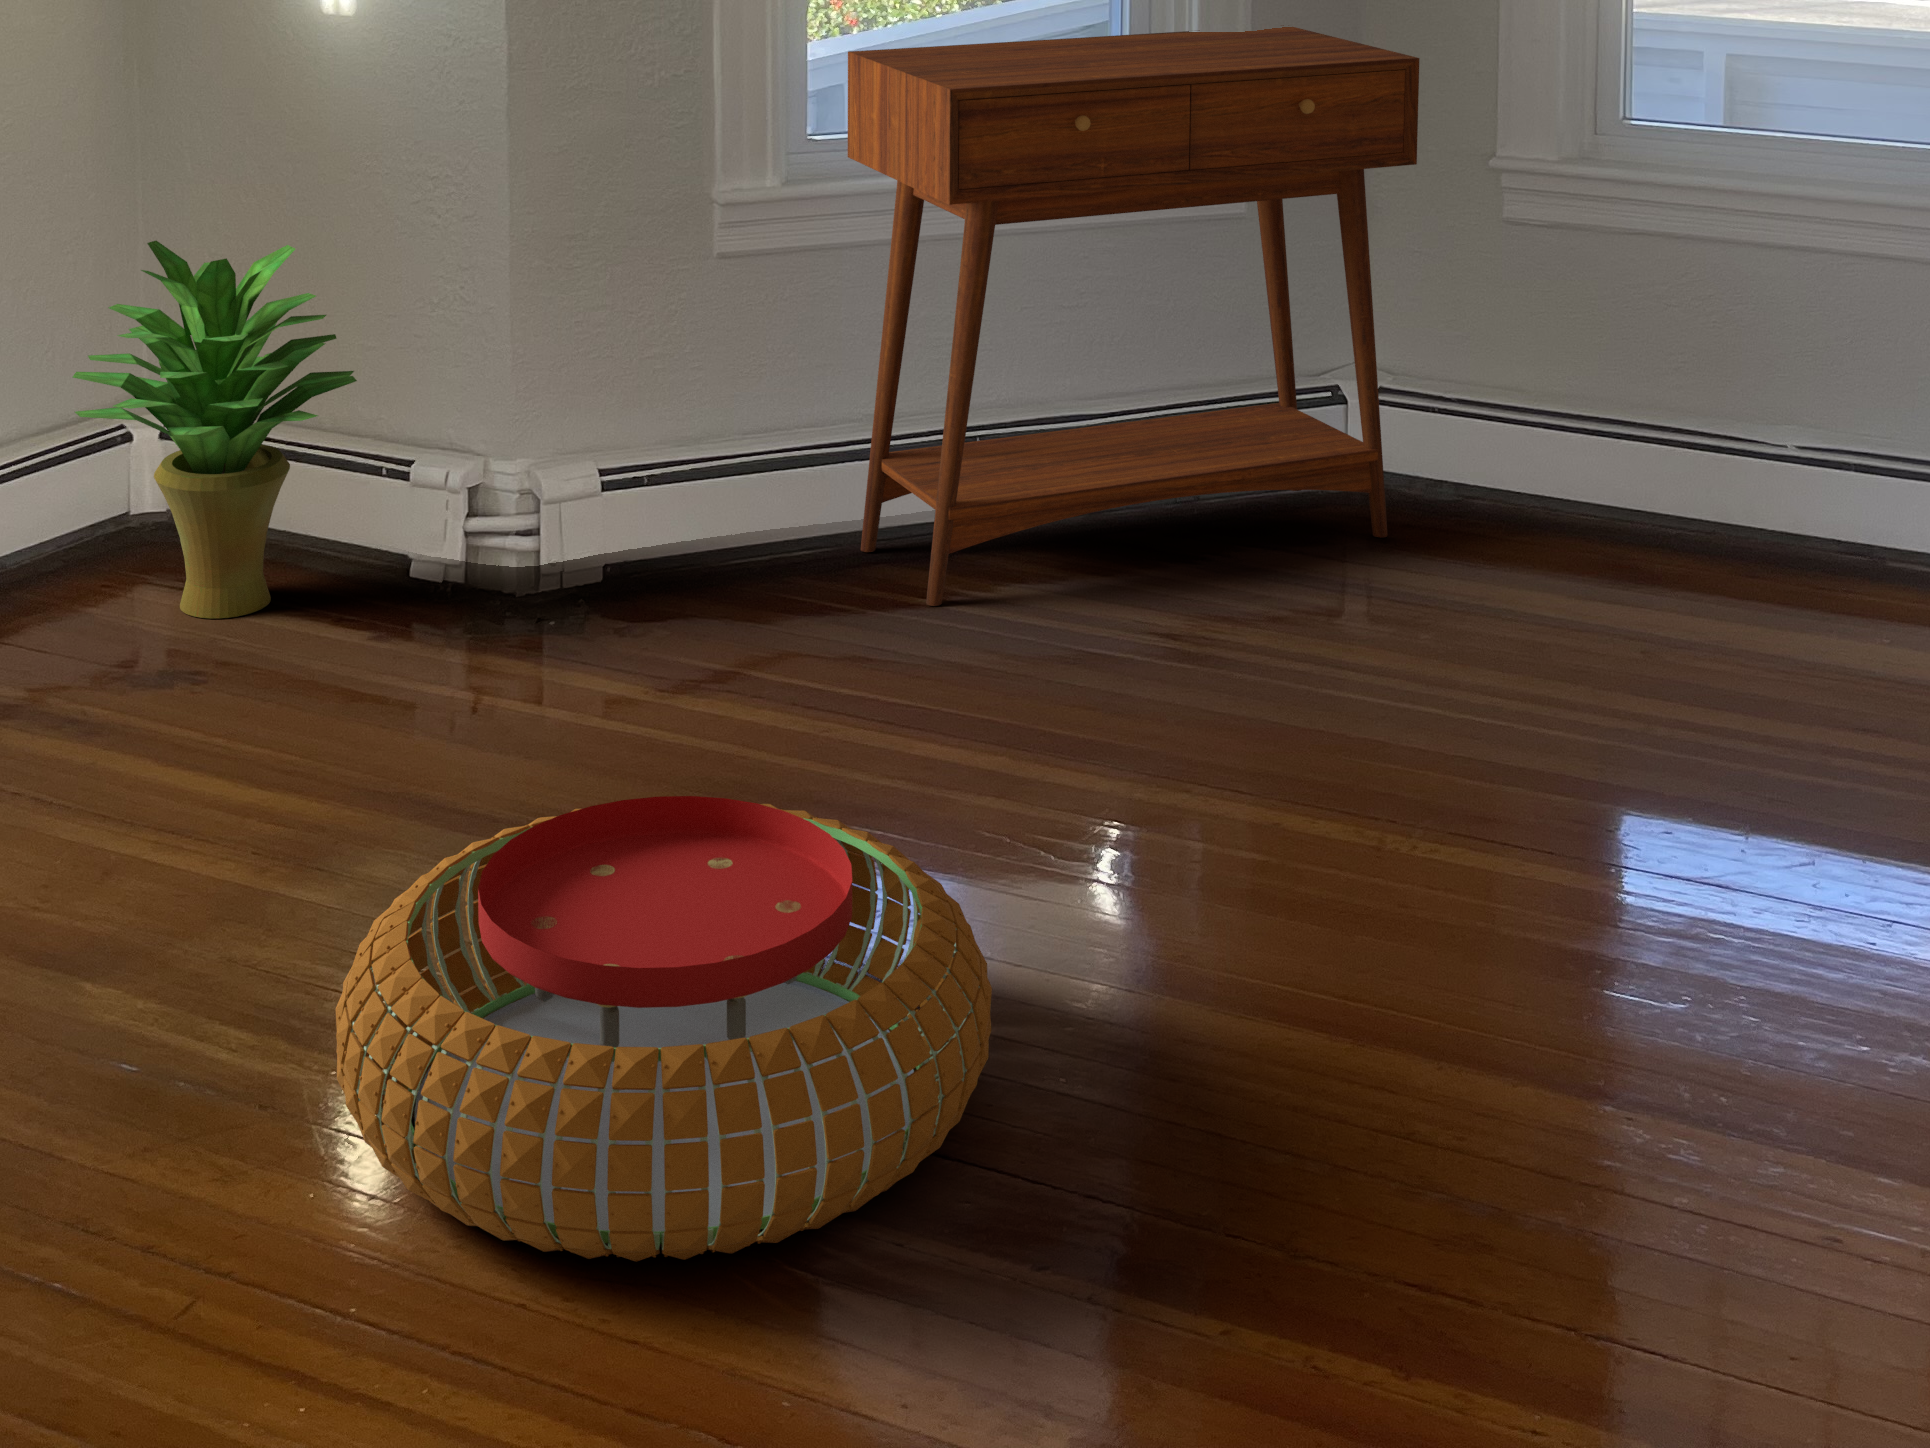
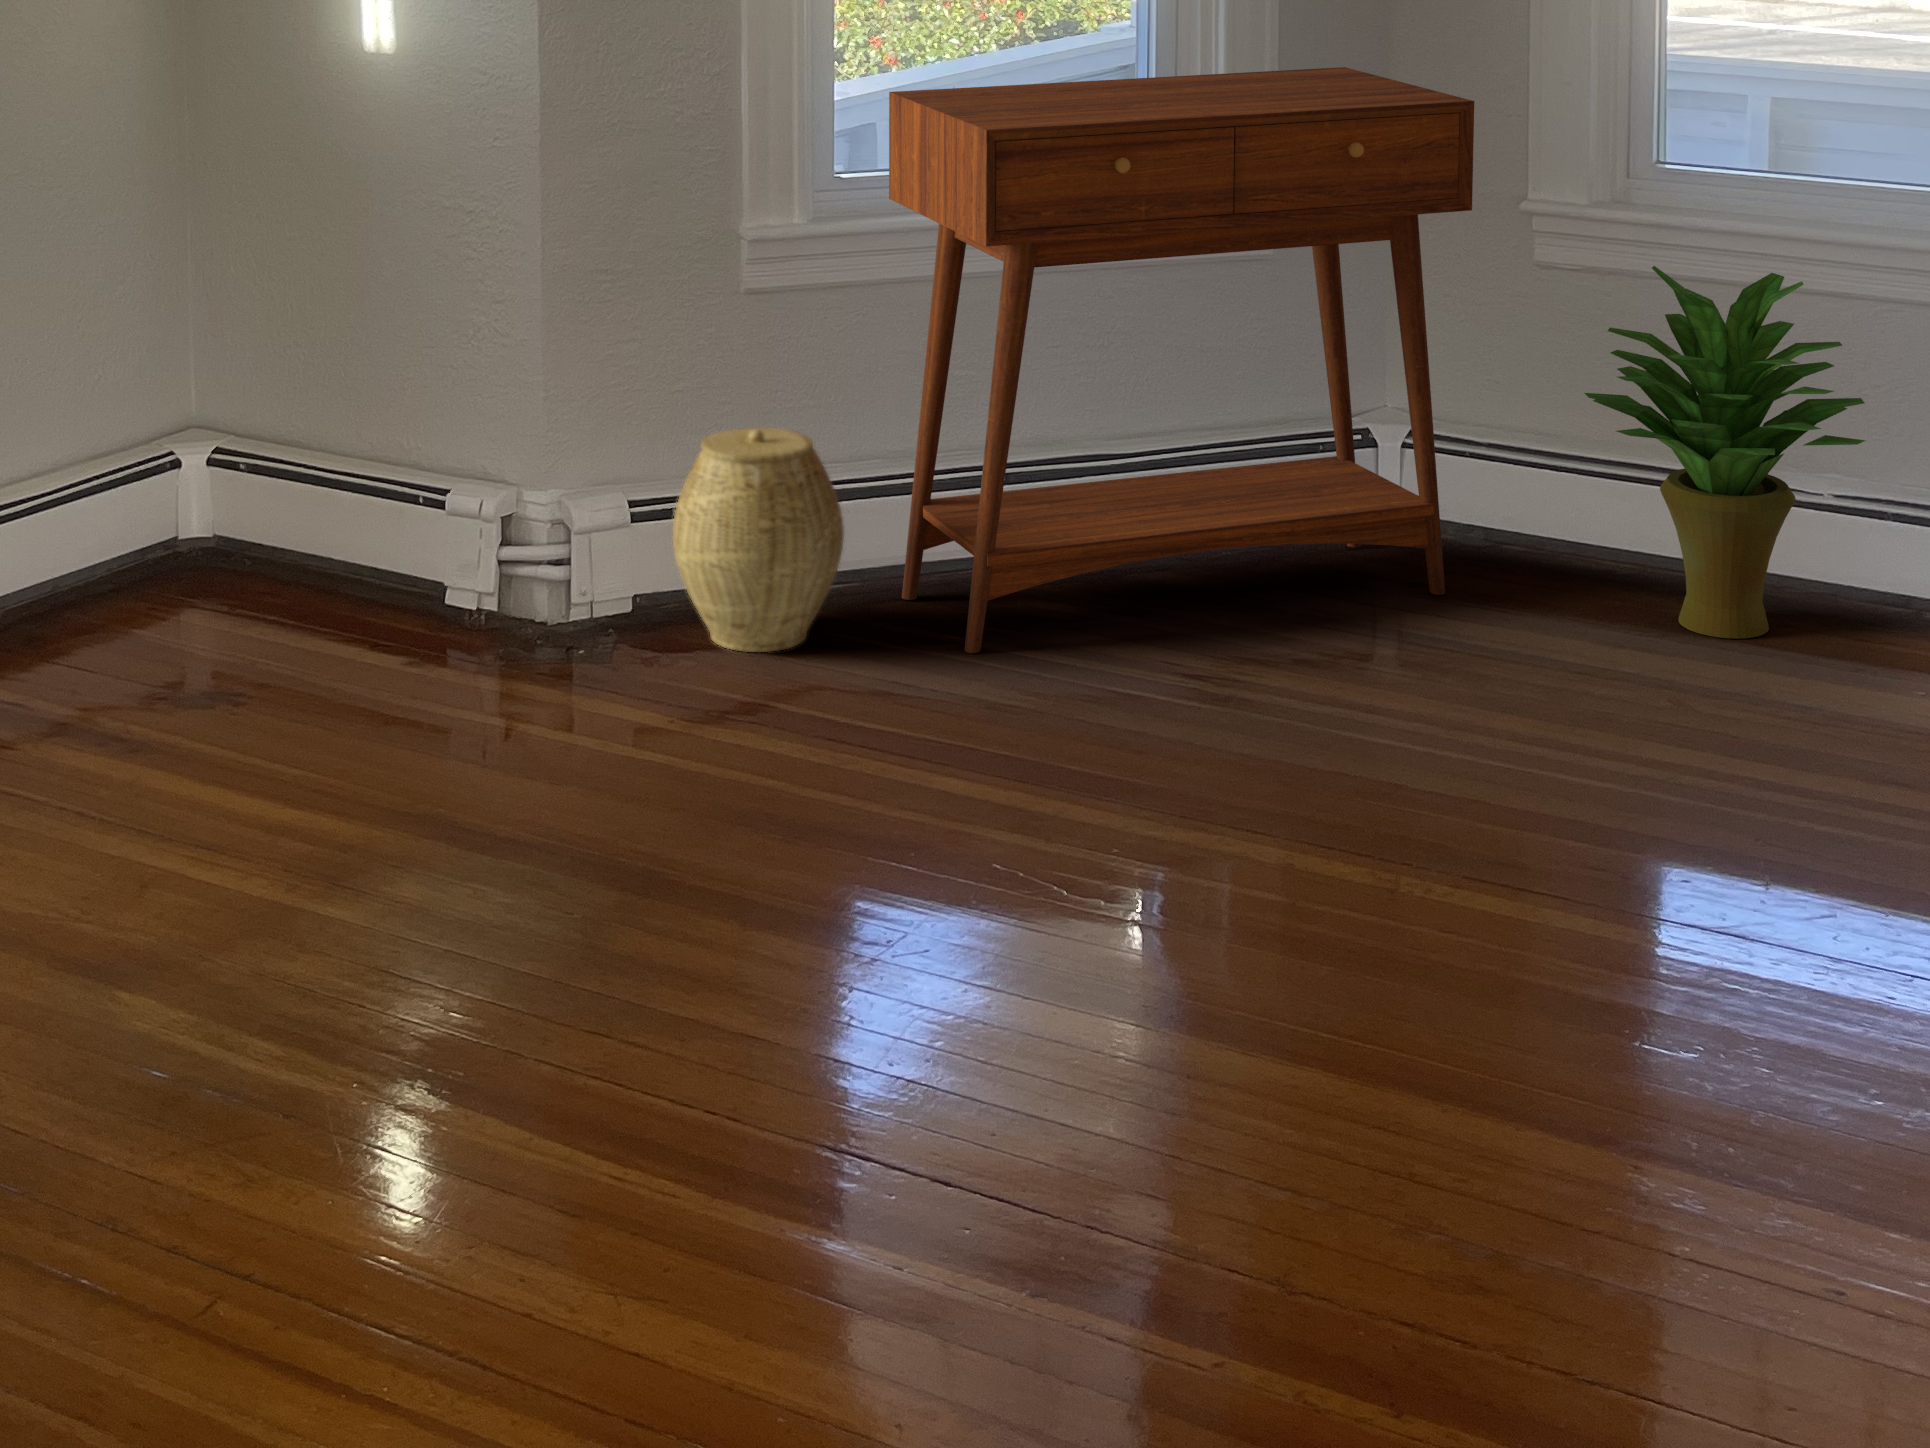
potted plant: present [73,241,357,618] -> present [1585,266,1865,639]
woven basket: none [636,386,806,609] -> present [673,428,844,652]
pouf: present [336,796,992,1262] -> none [363,814,994,1243]

